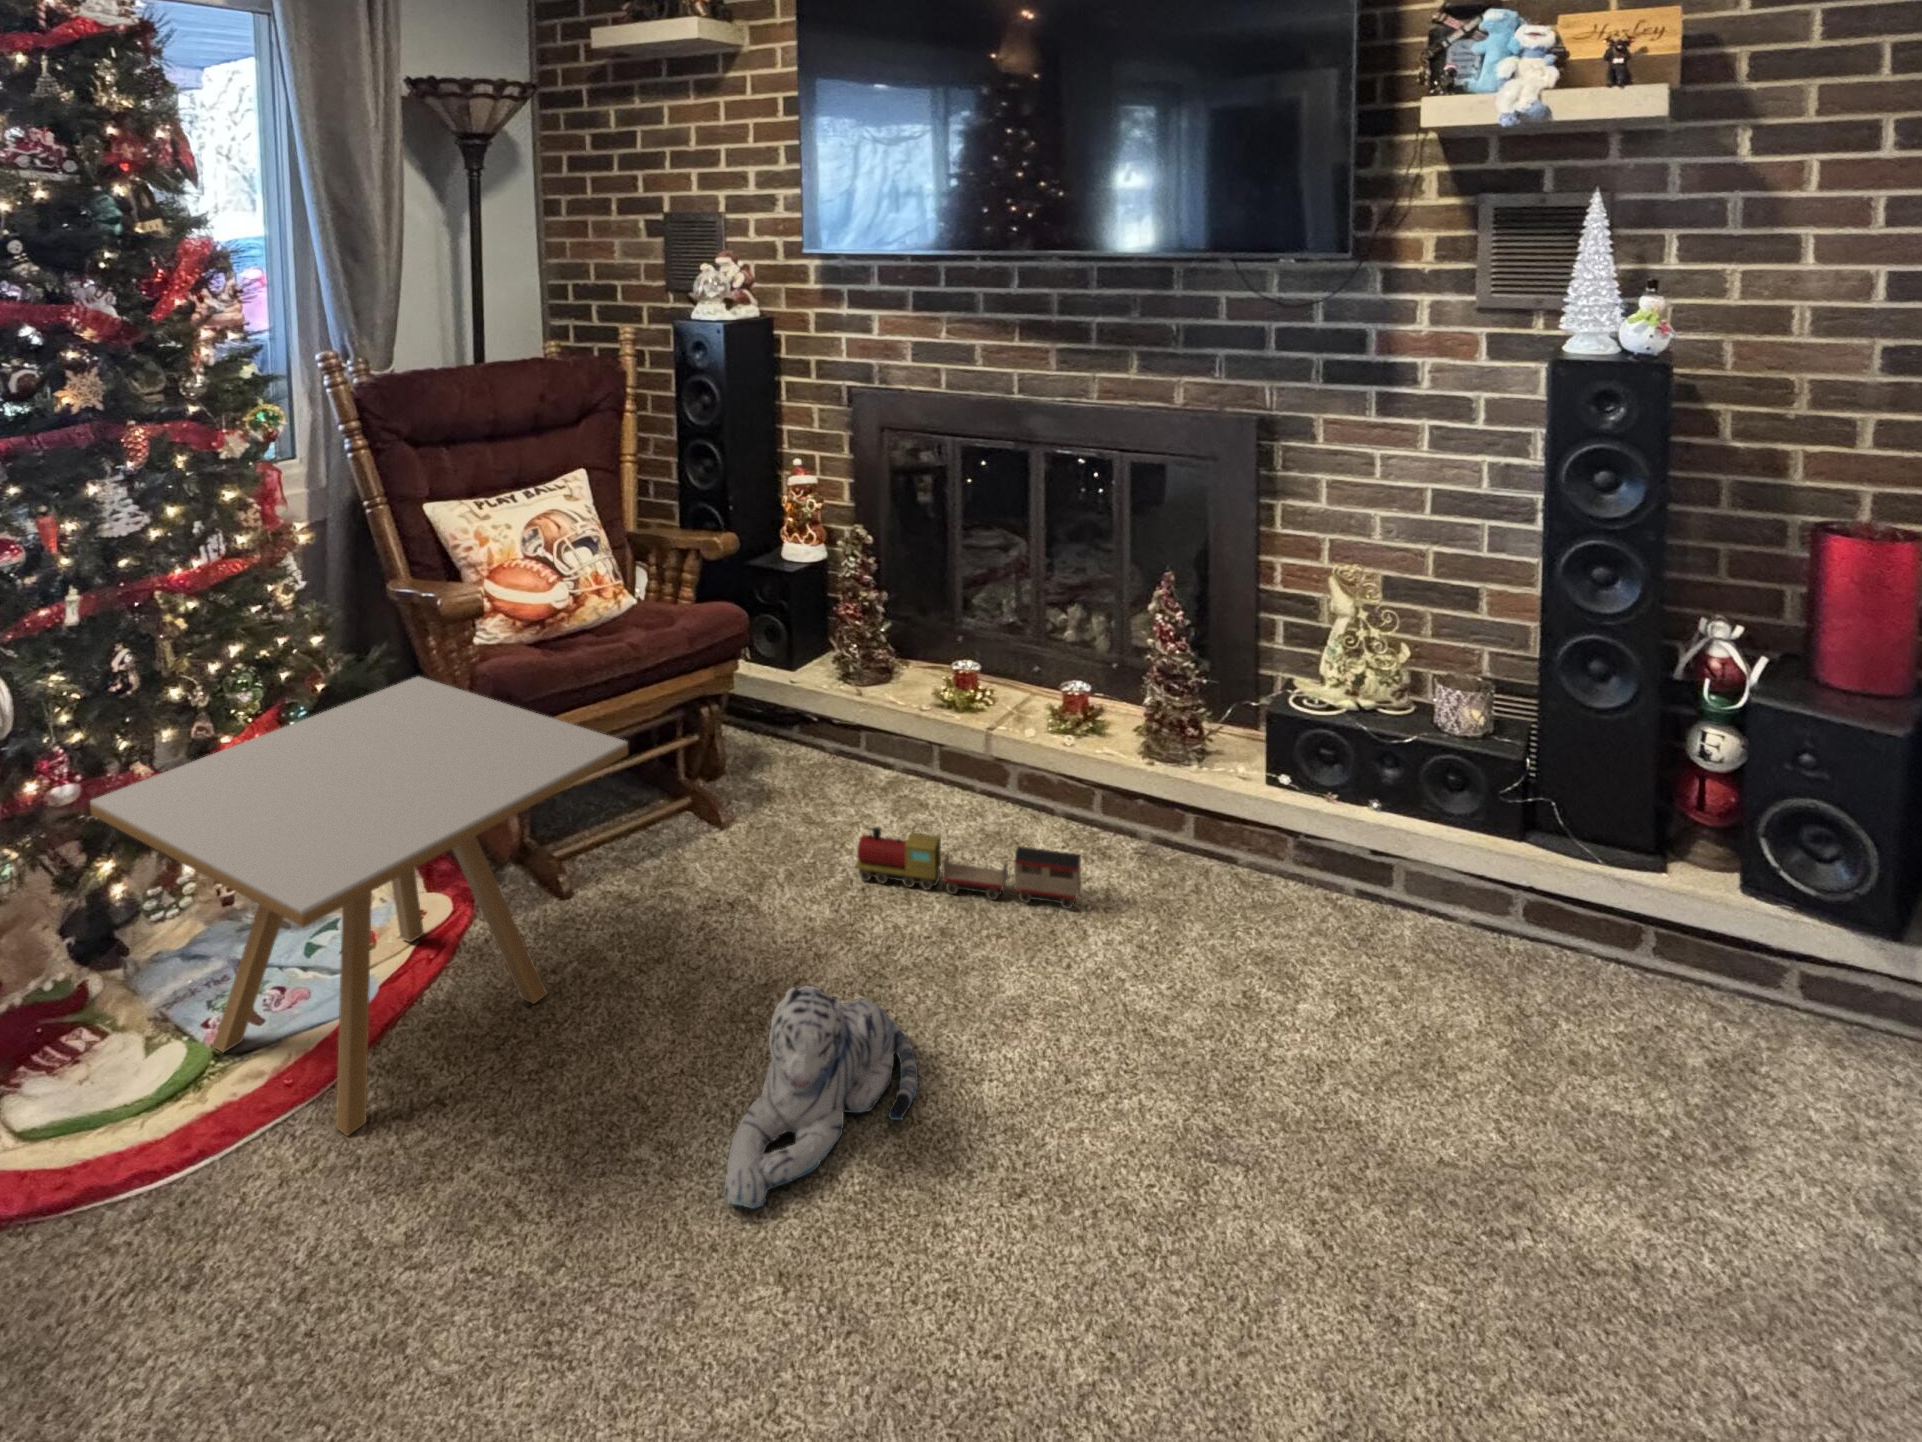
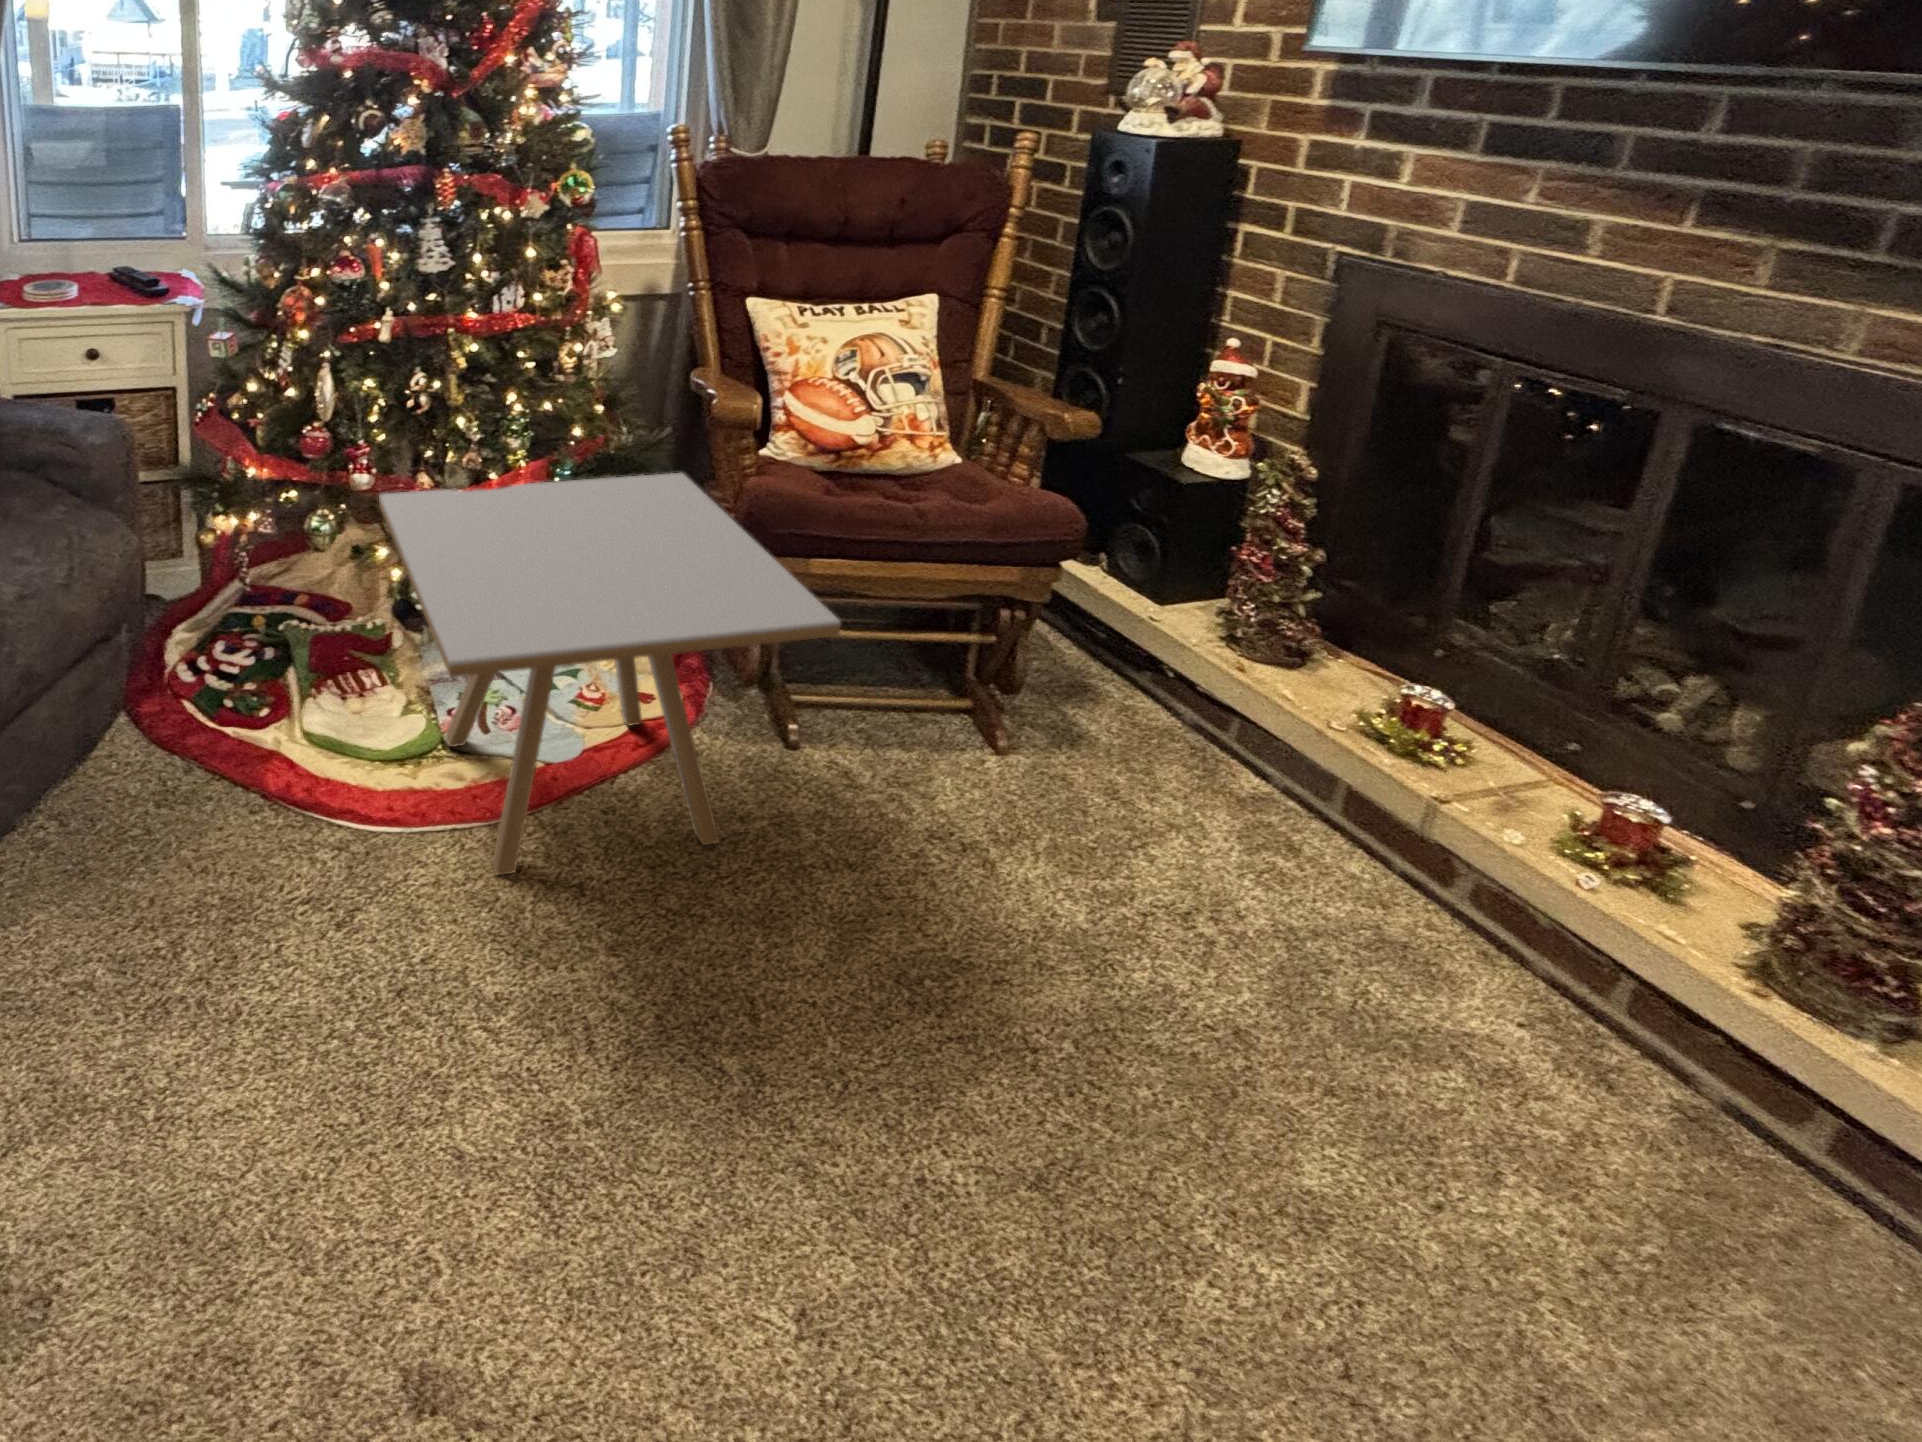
toy train: present [855,827,1081,909] -> none [1137,853,1526,1125]
plush toy: present [725,985,919,1209] -> none [784,999,1108,1242]

